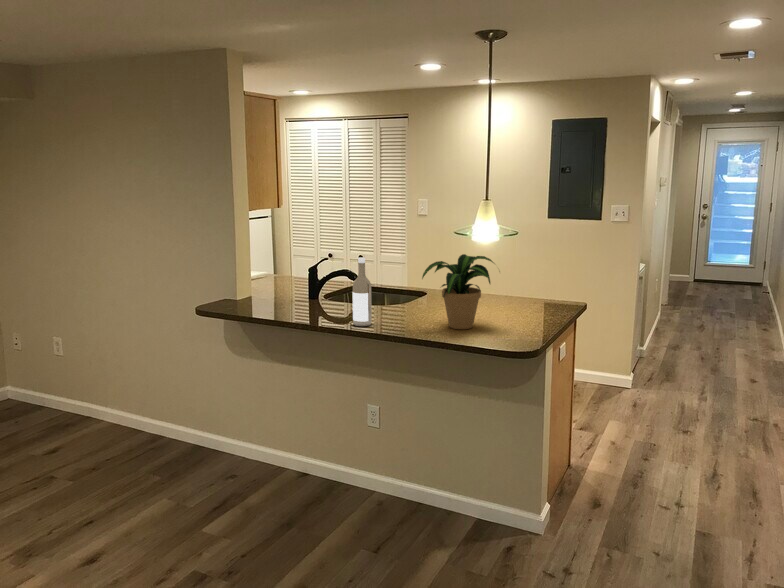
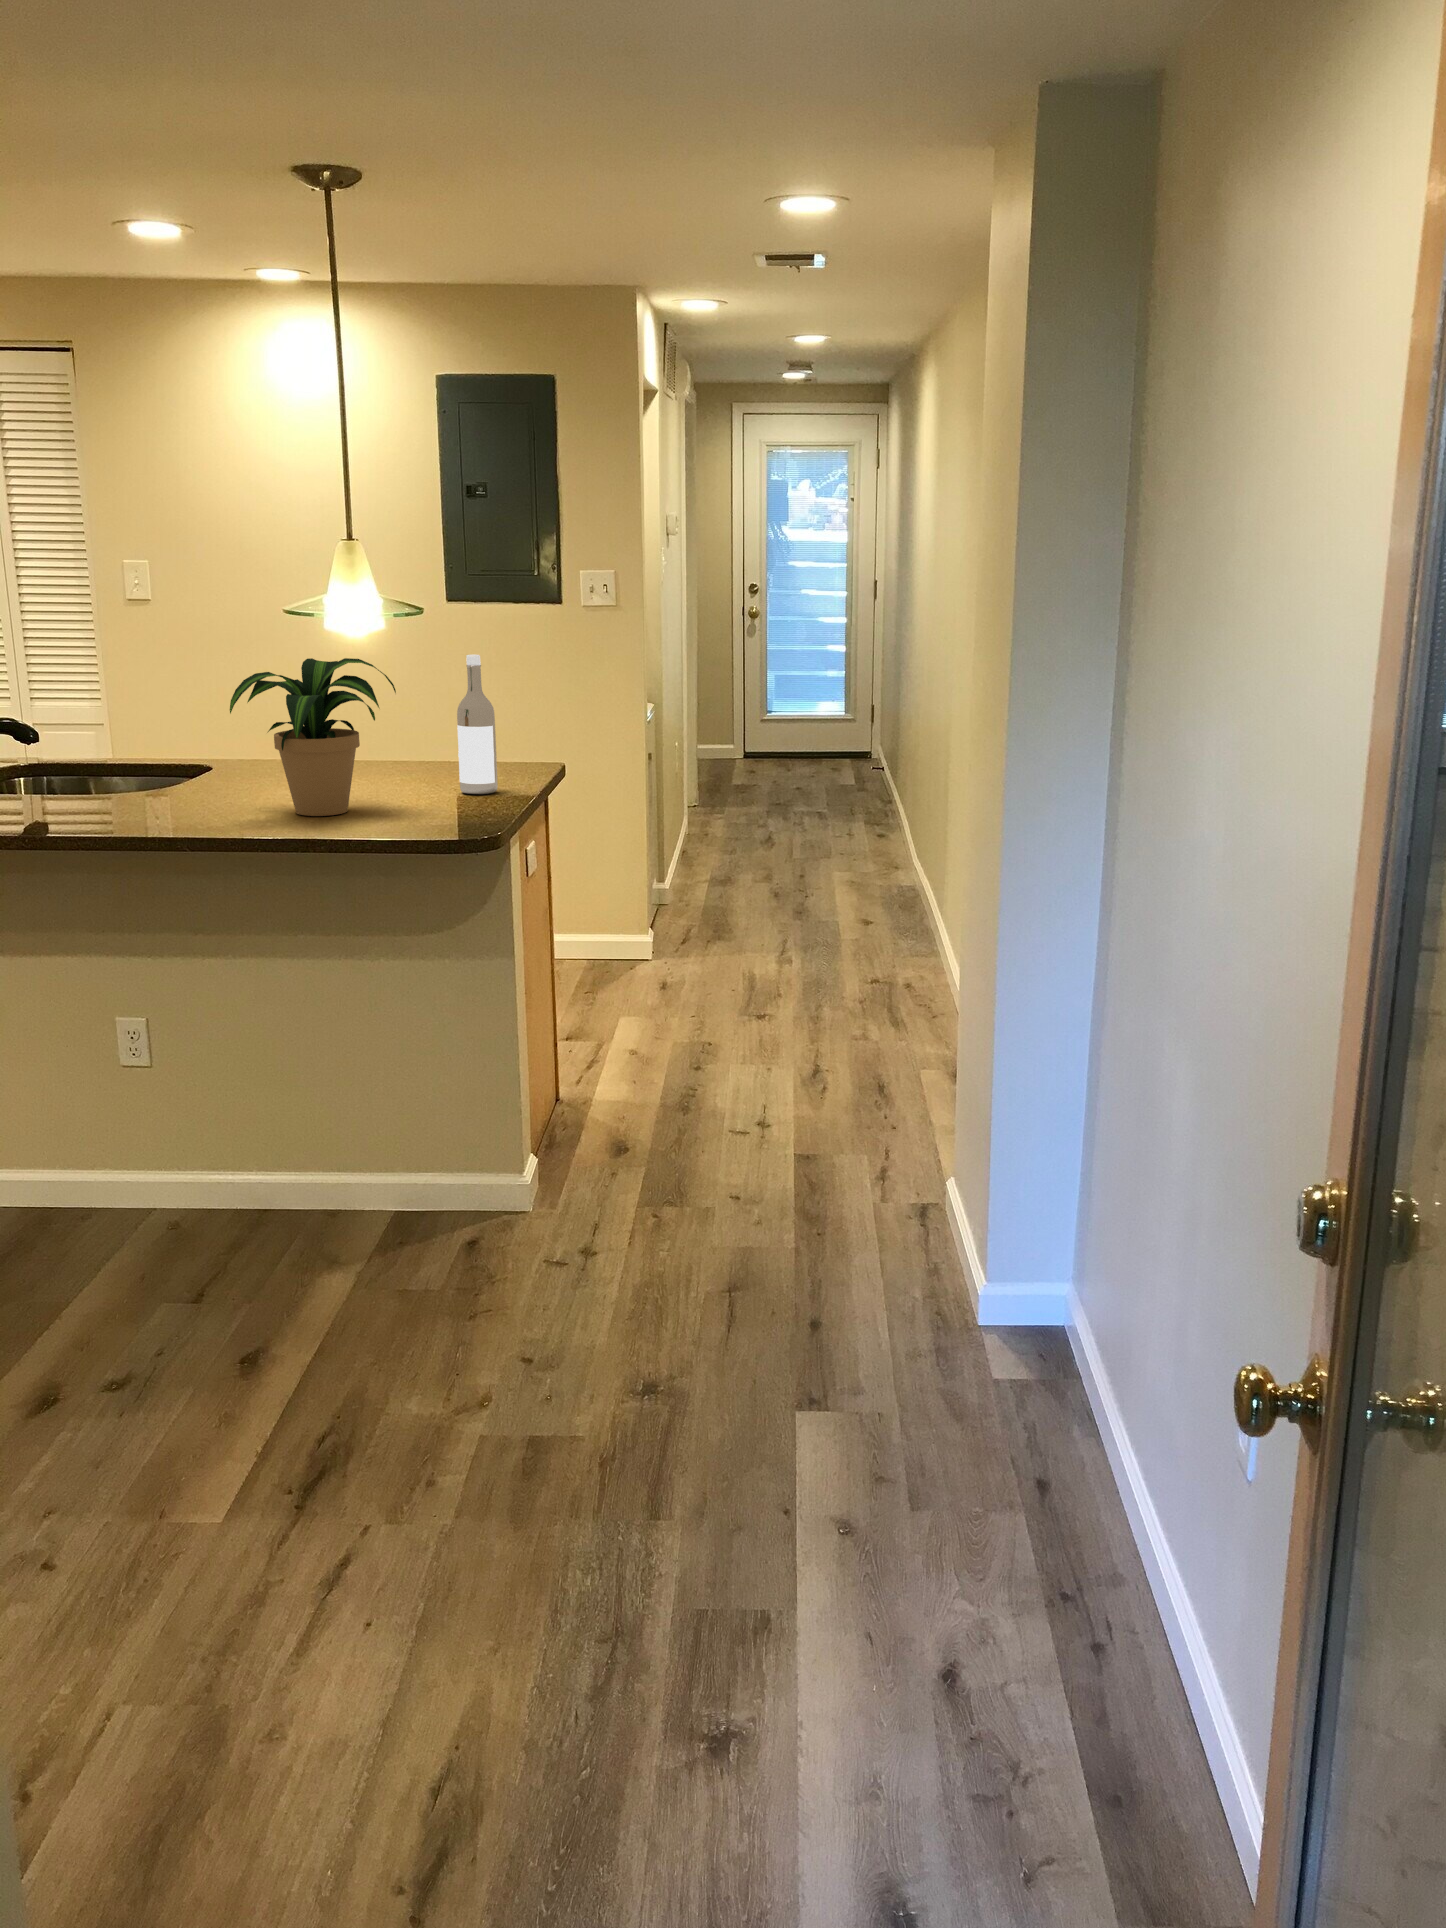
wine bottle: present [353,257,372,326] -> present [457,655,498,794]

